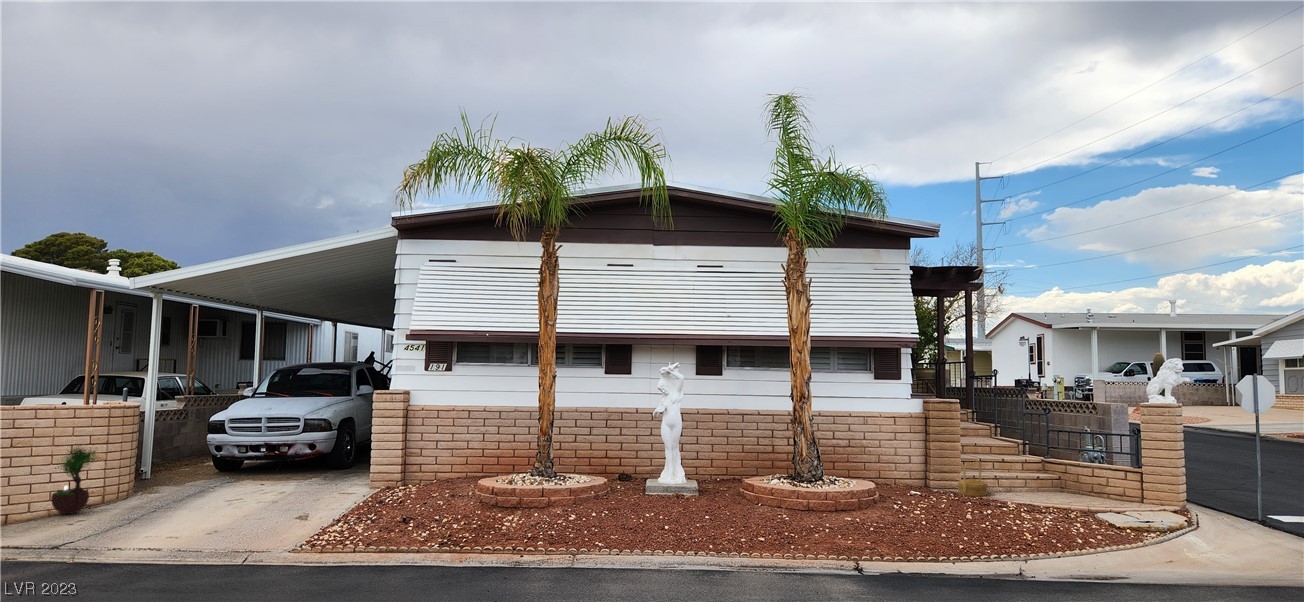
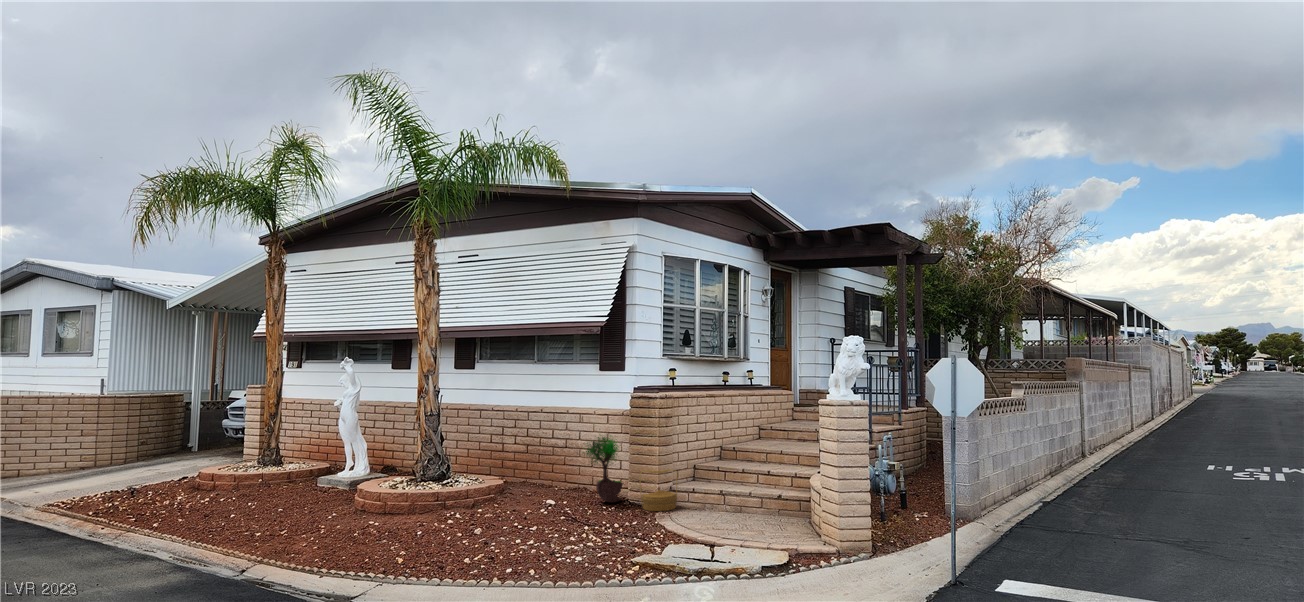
potted tree: present [51,445,98,514] -> present [586,437,623,503]

